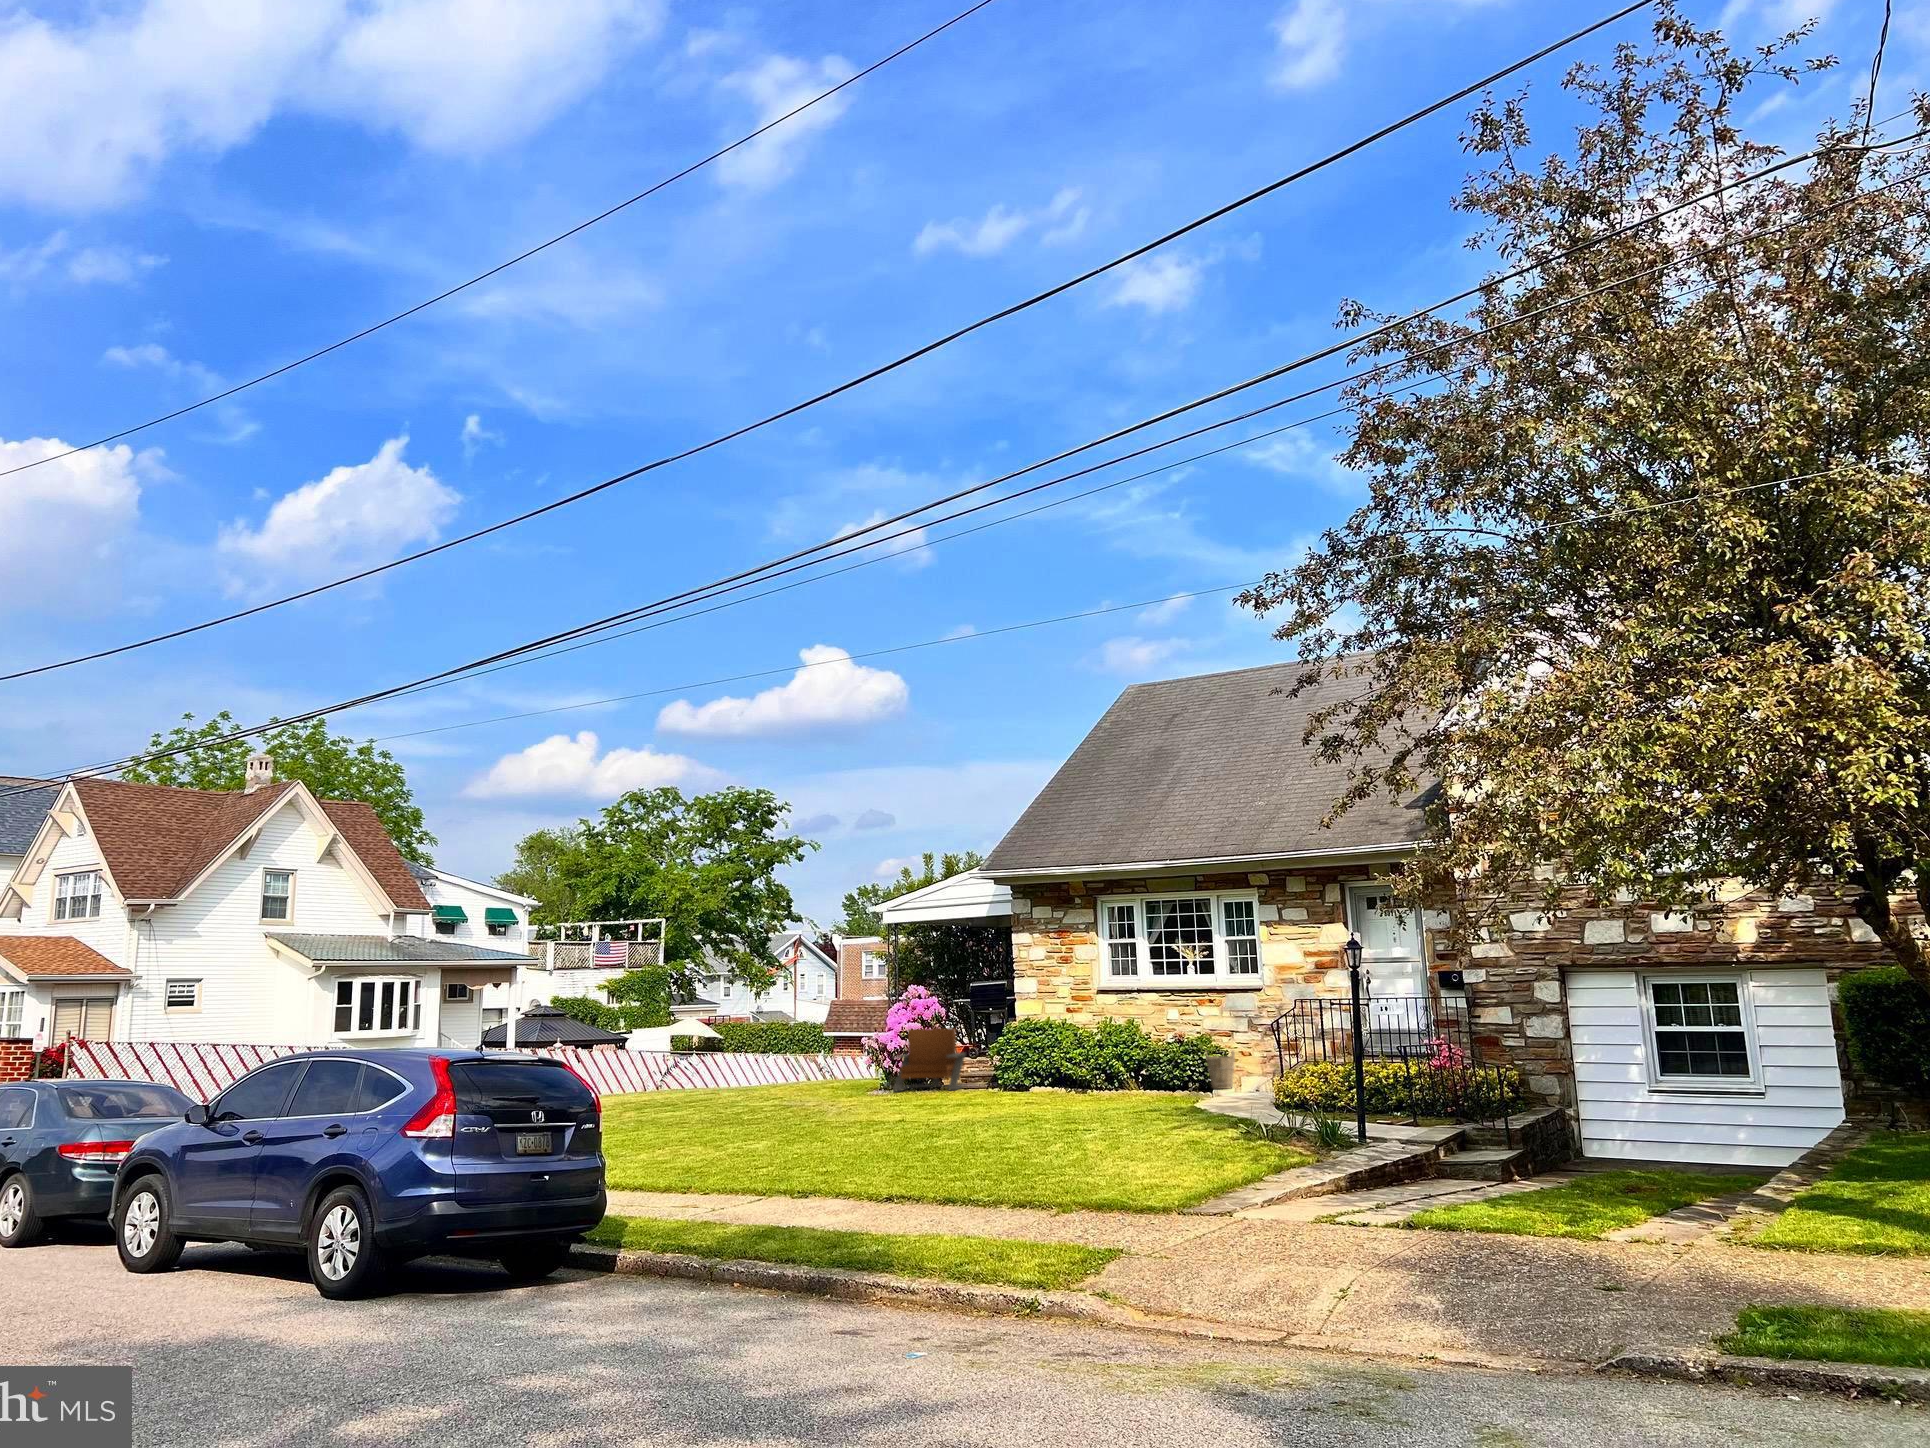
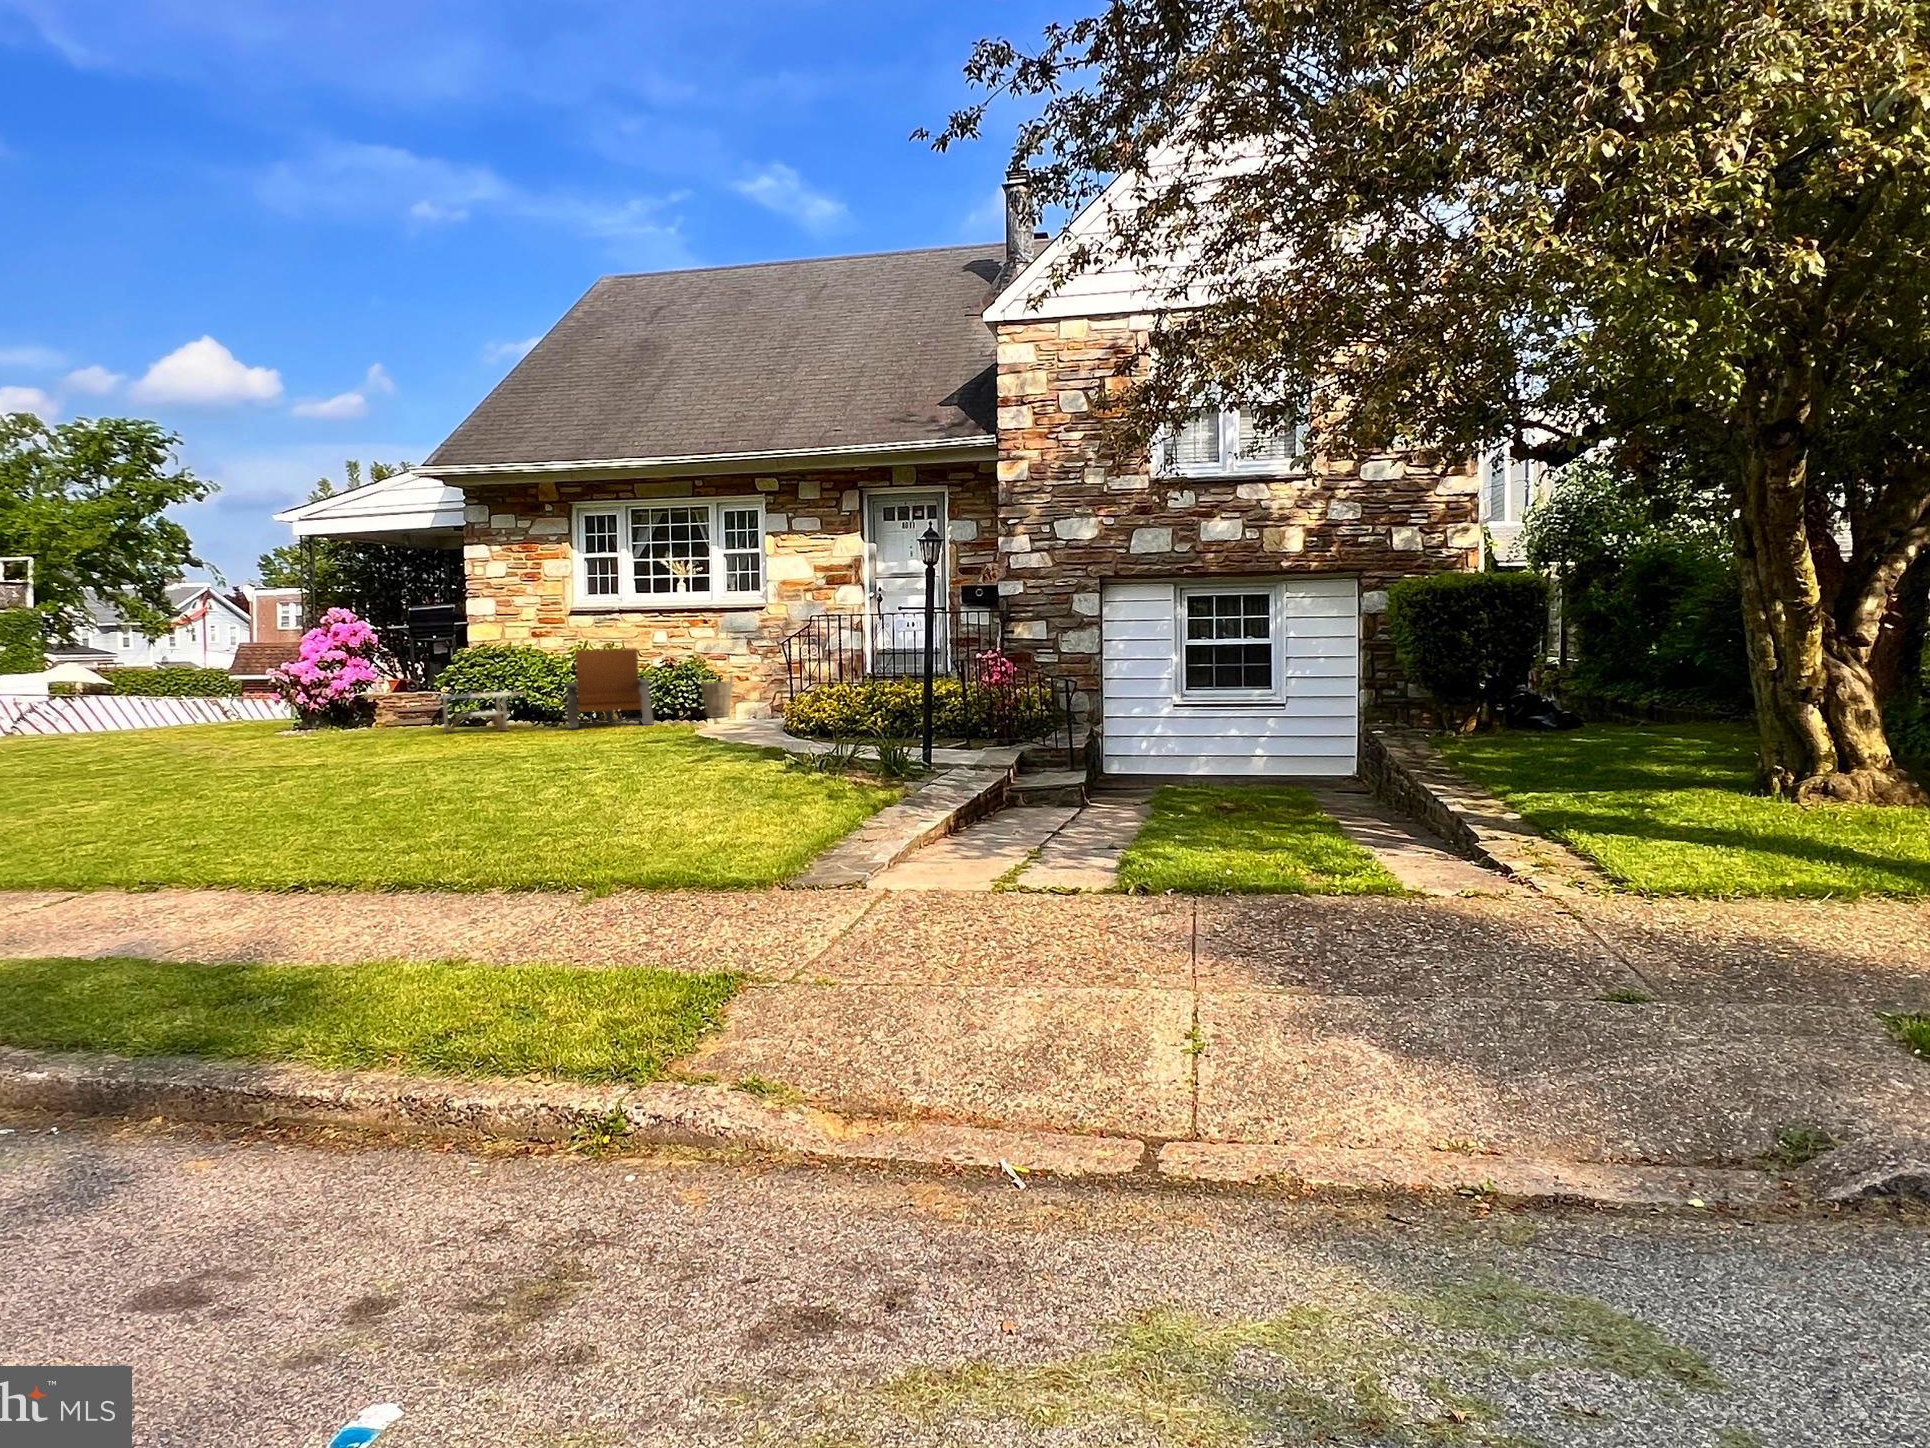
lounge chair: present [893,1028,965,1091] -> present [566,648,654,728]
round table: none [989,1062,1061,1096] -> present [439,692,525,732]

